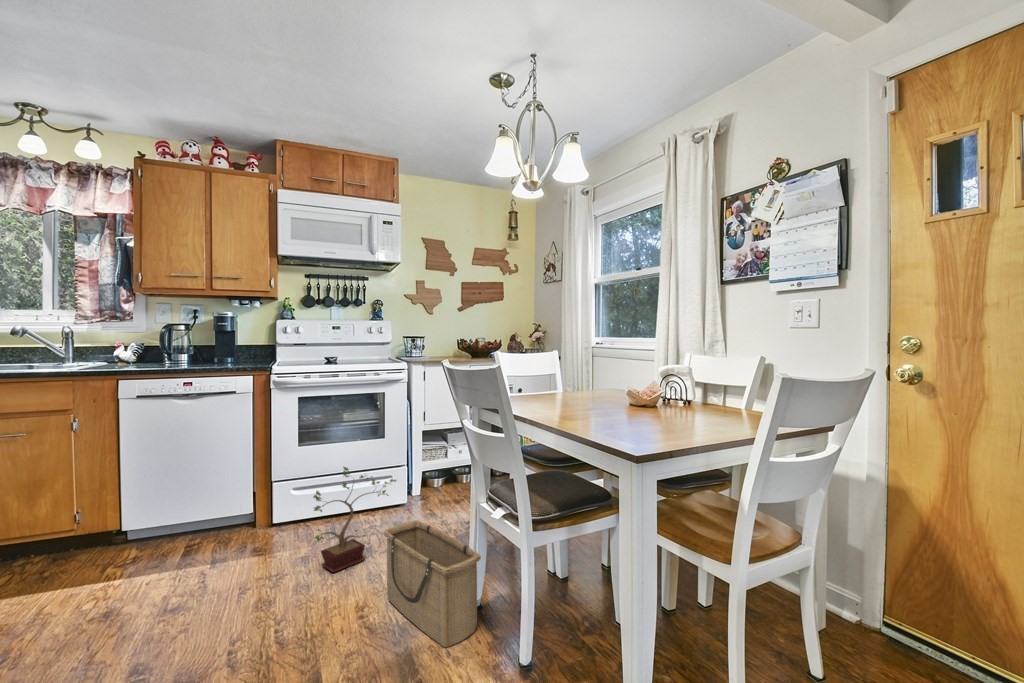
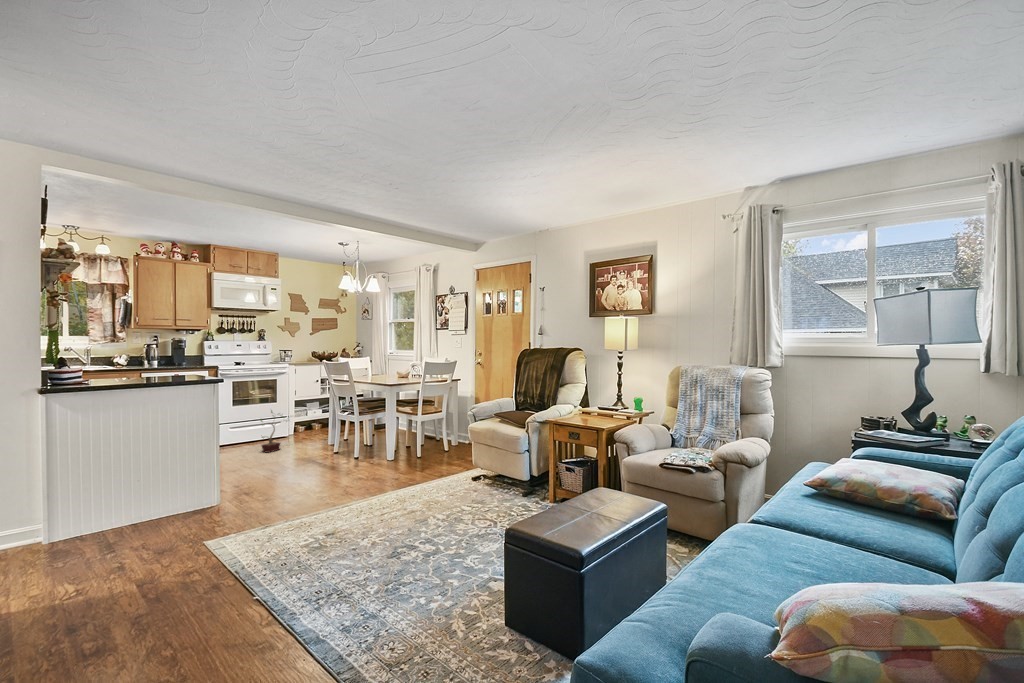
basket: present [384,520,481,647] -> none [298,425,339,458]

